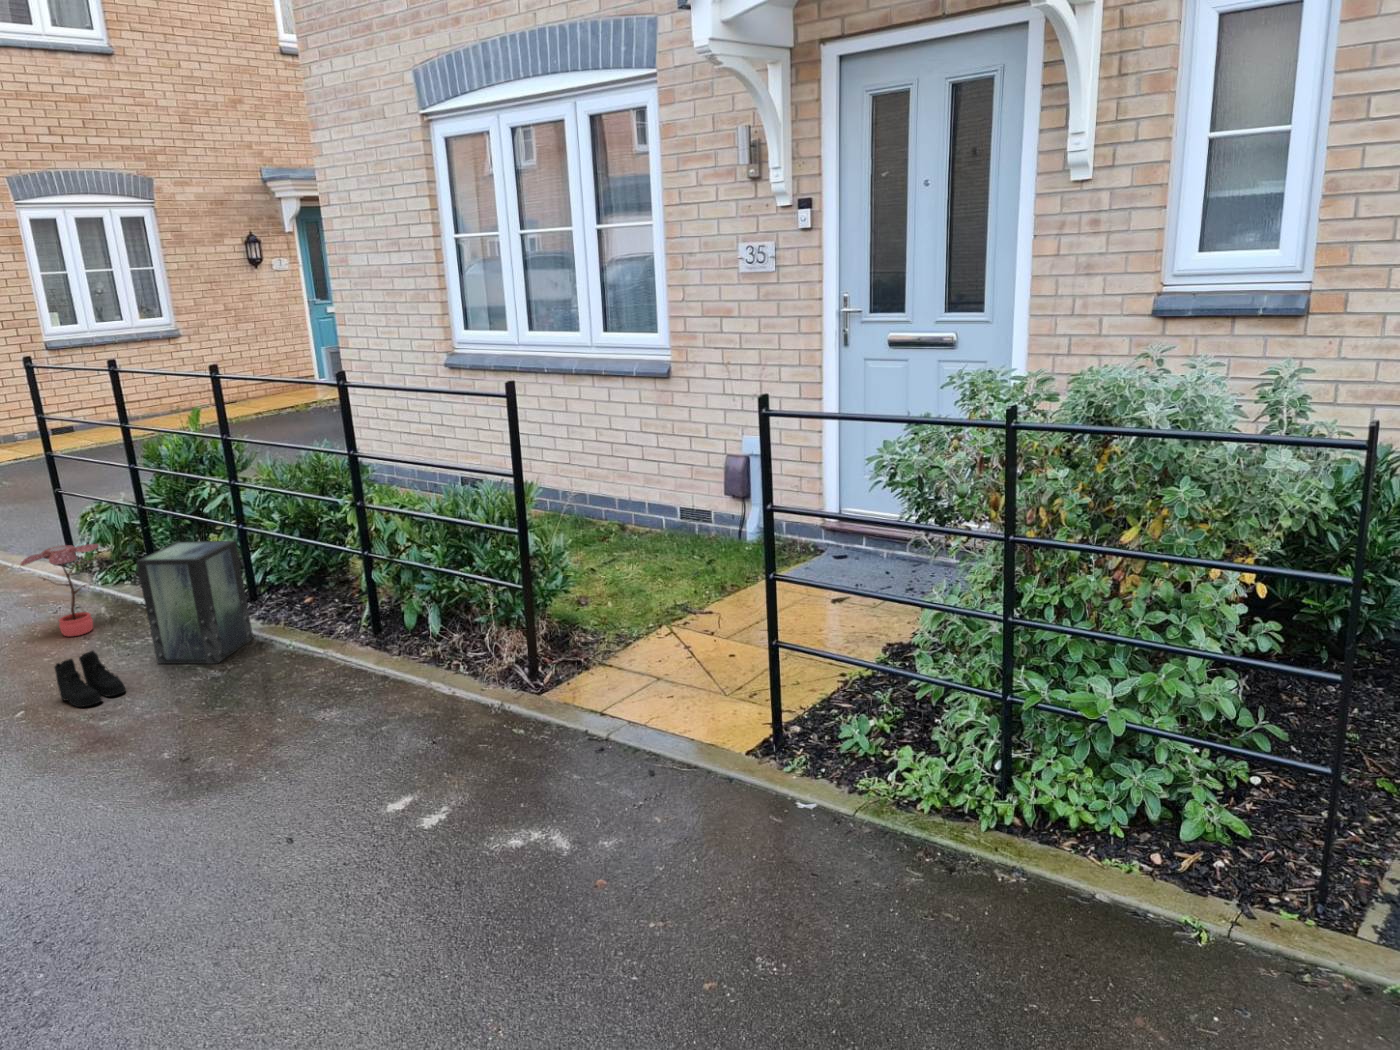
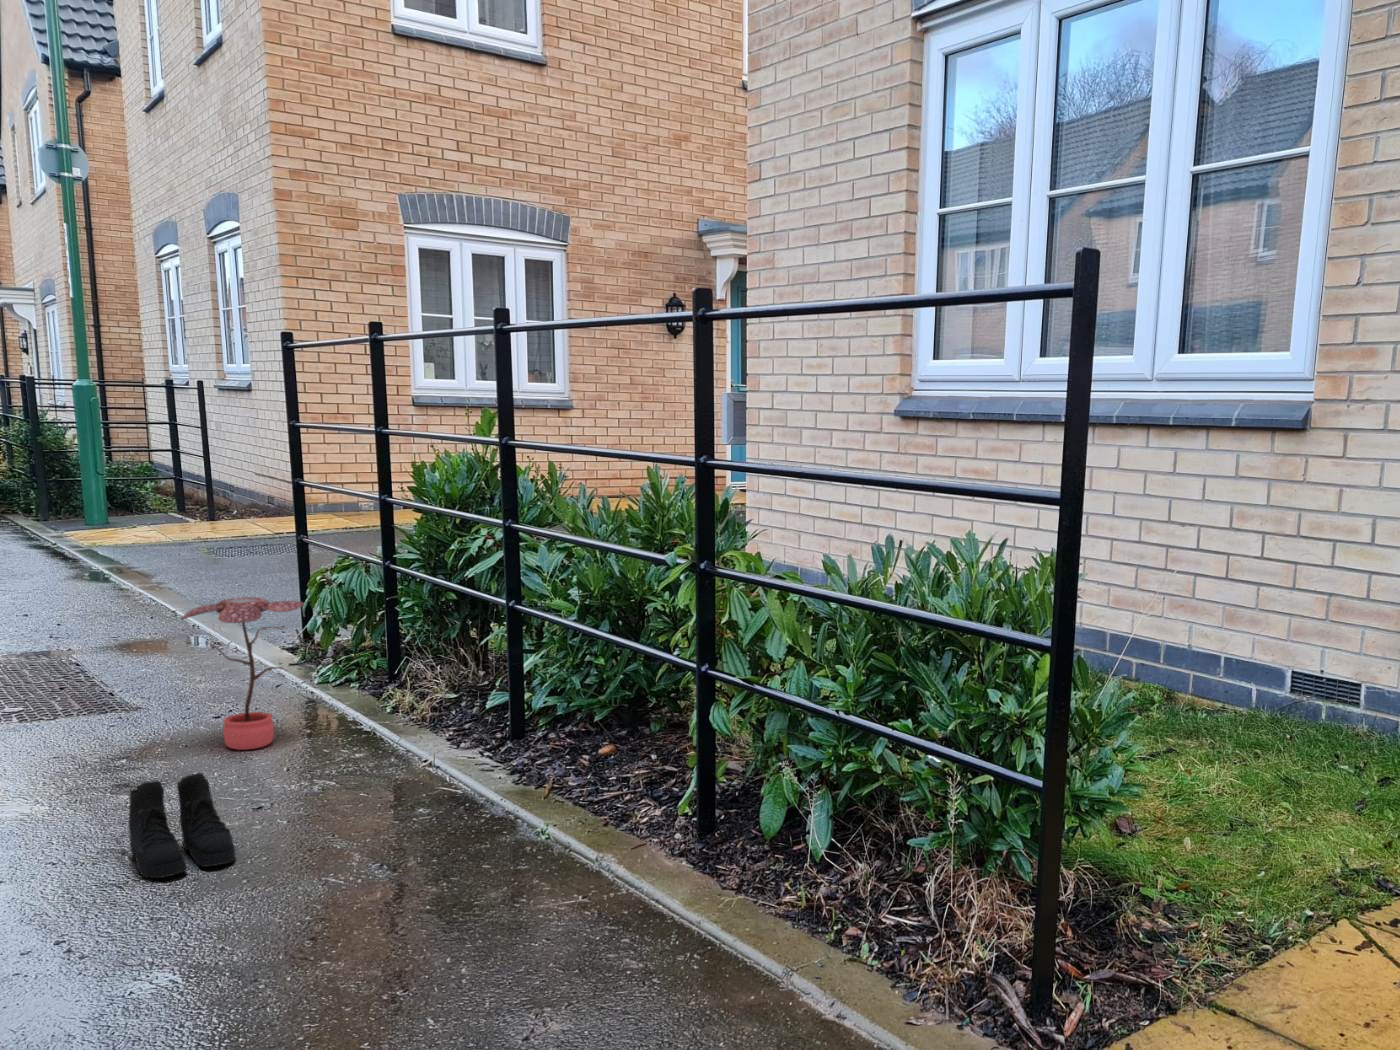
storage box: present [136,541,253,664] -> none [310,605,490,839]

